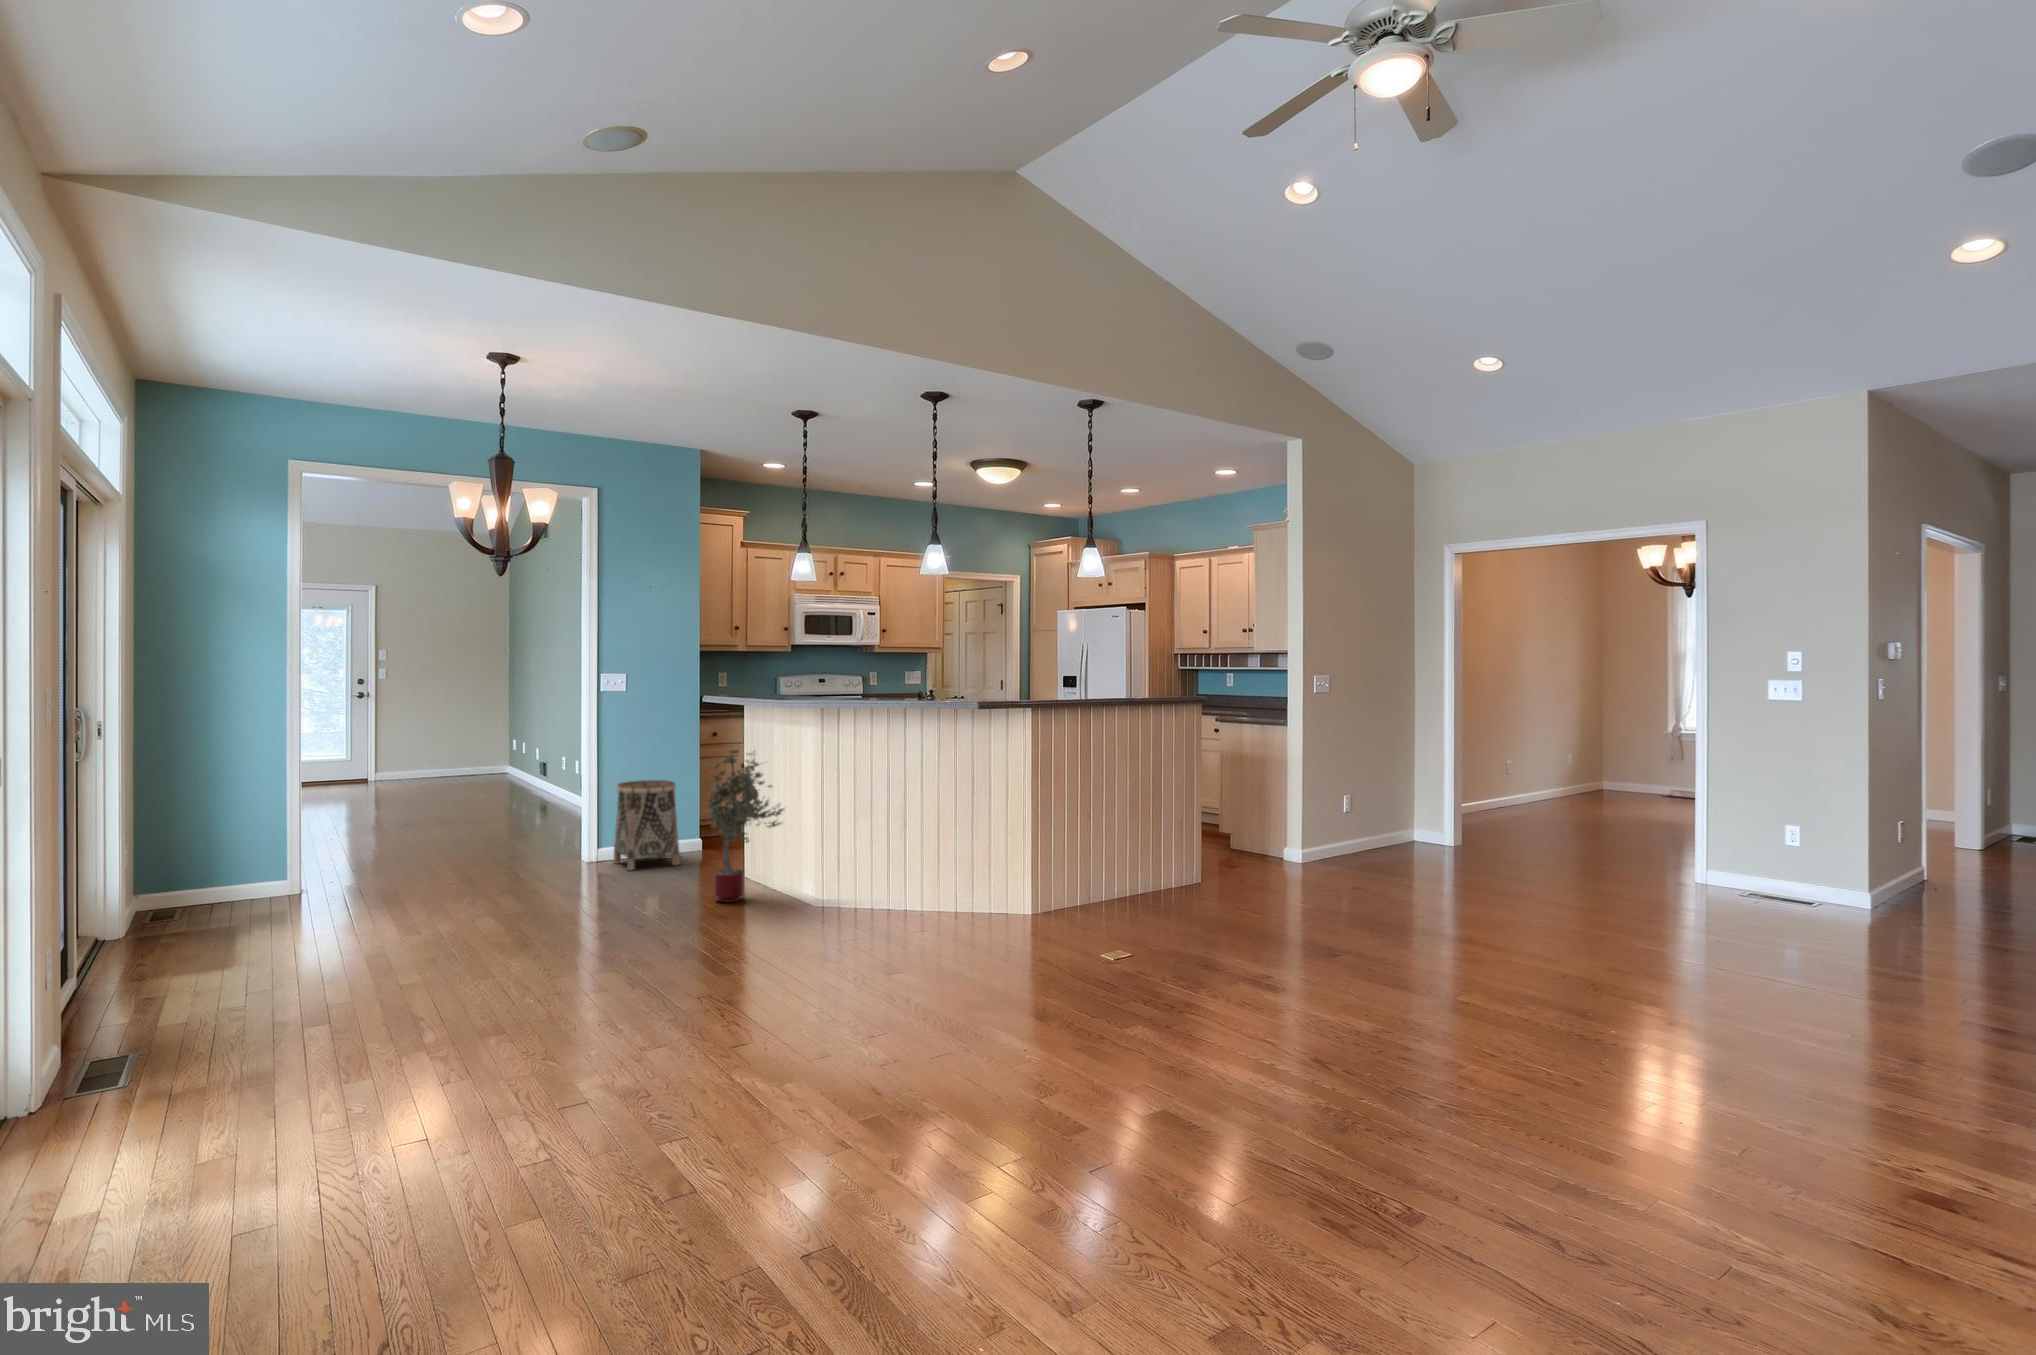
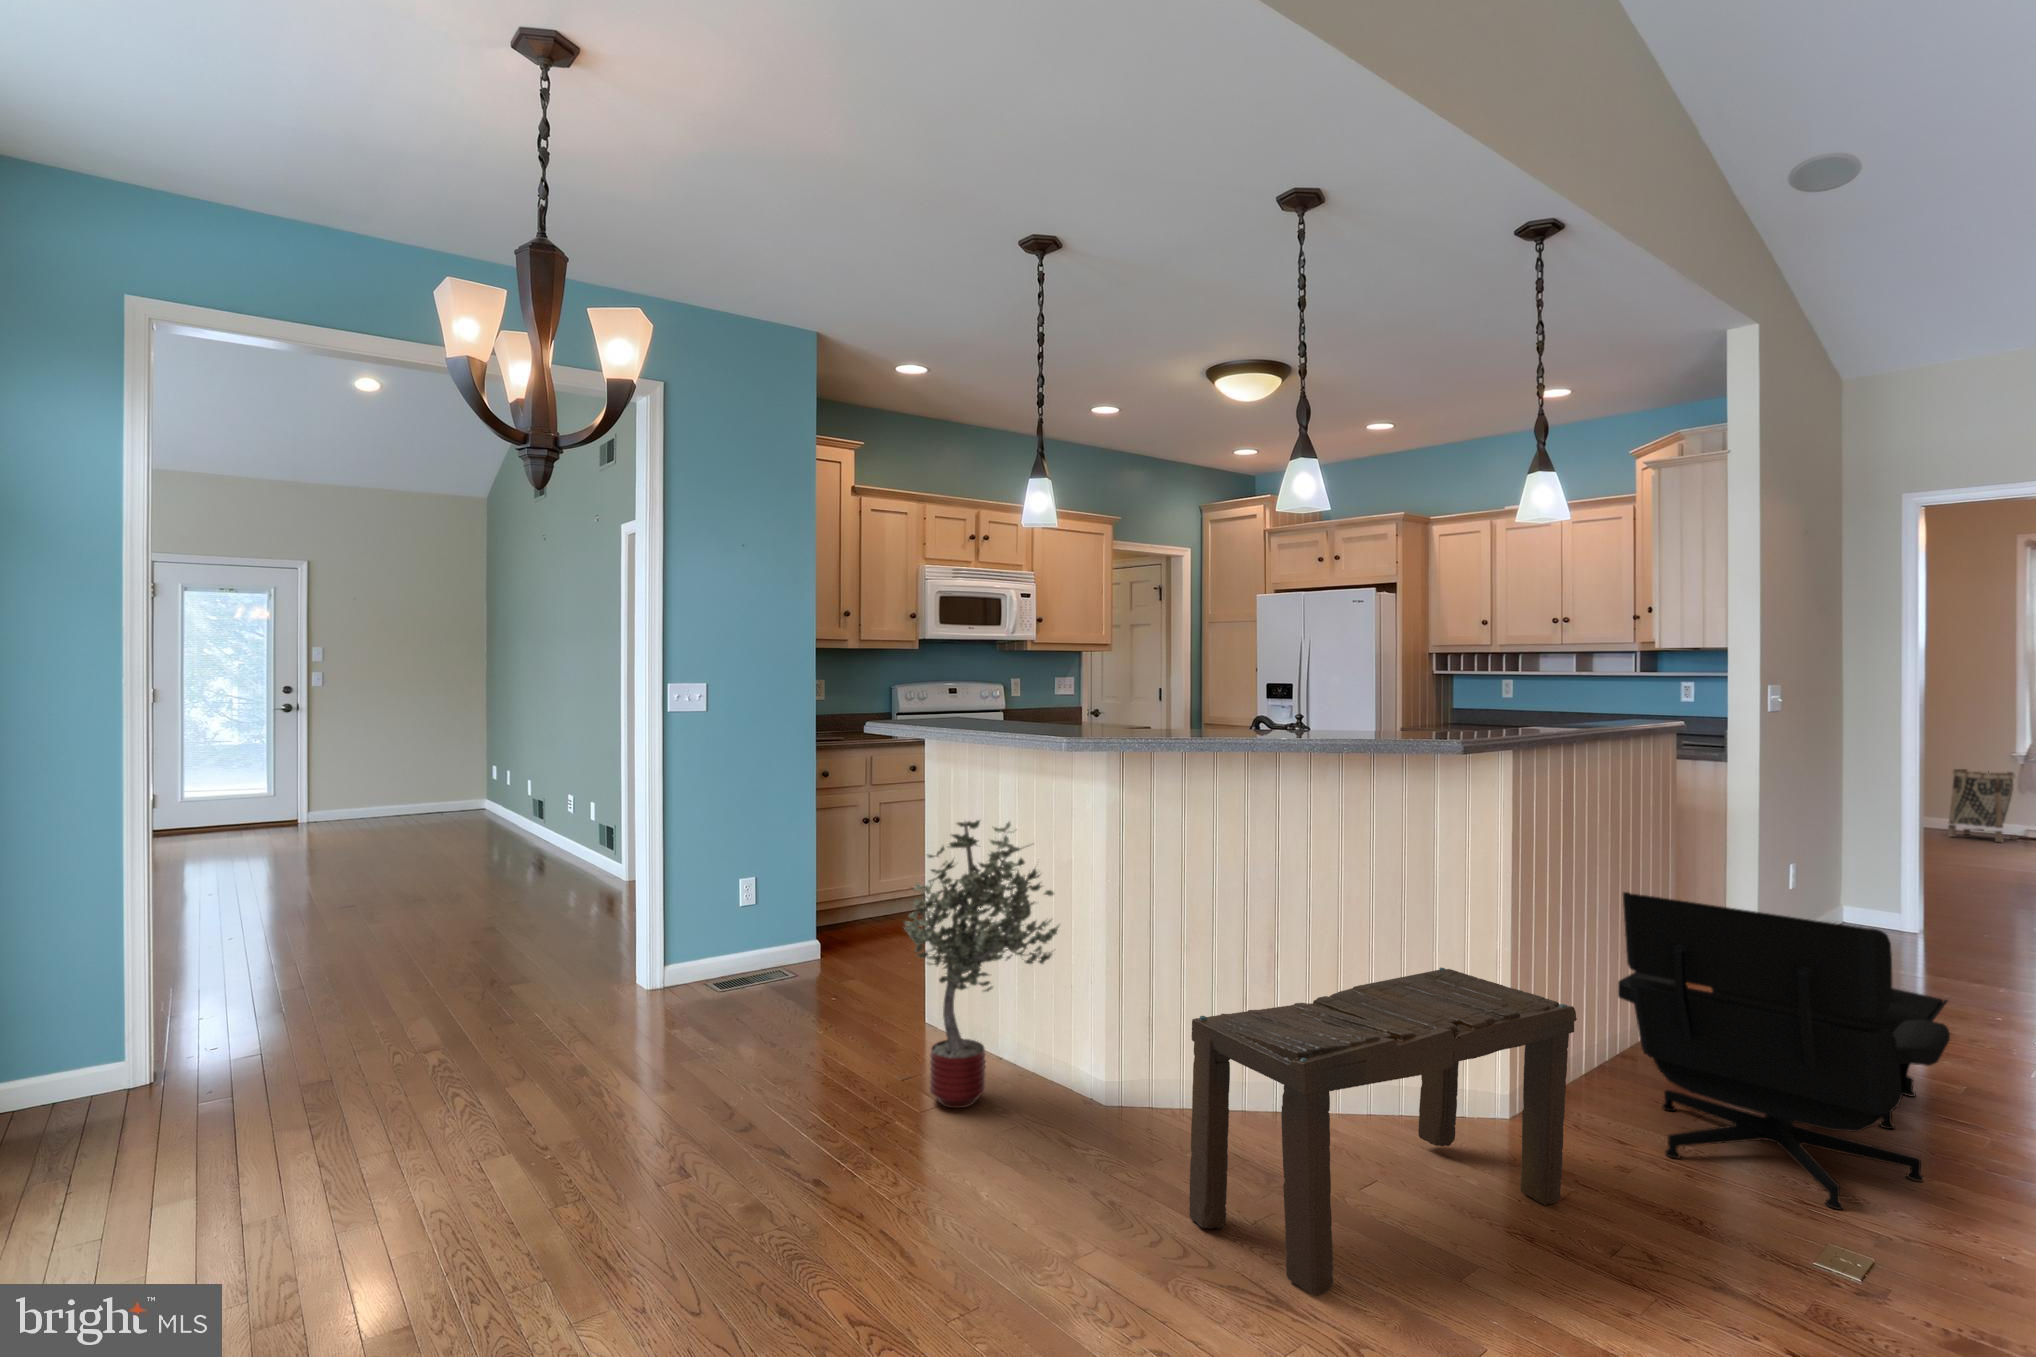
basket: present [613,780,680,870] -> present [1948,769,2018,842]
lounge chair: none [1054,784,1269,934] -> present [1618,892,1950,1210]
bench: none [806,824,998,949] -> present [1189,967,1577,1296]

